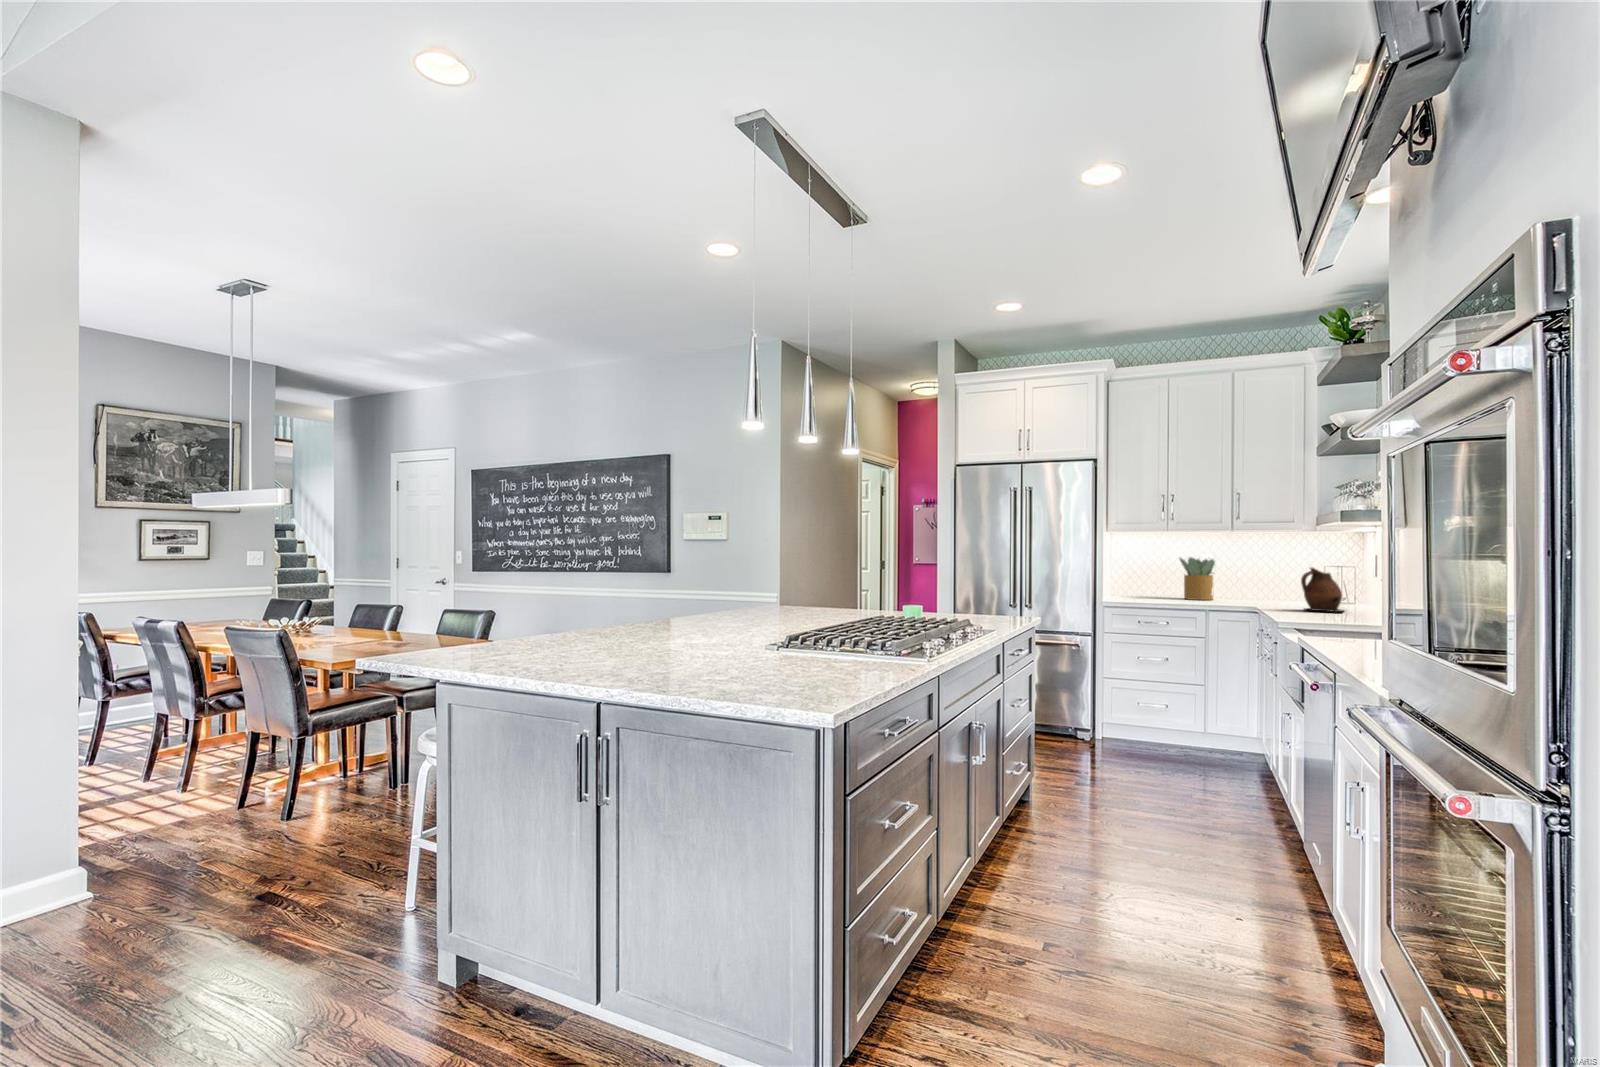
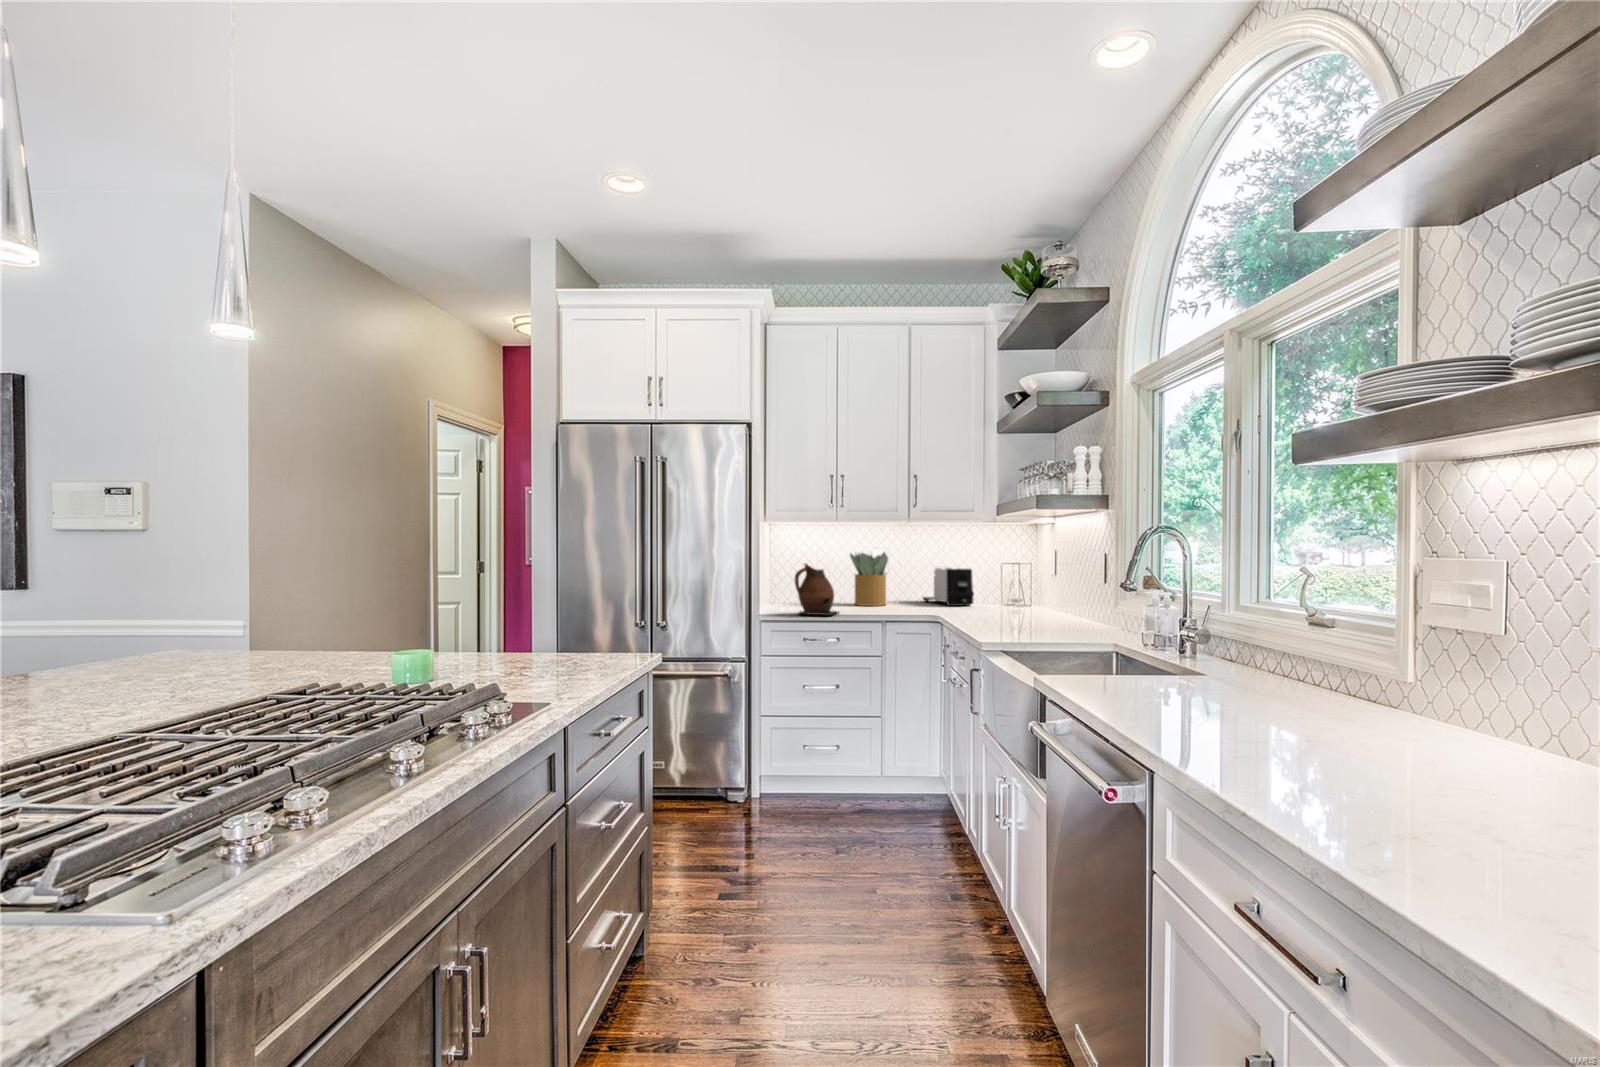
ceramic pitcher: present [1301,567,1344,612] -> present [795,564,837,615]
toaster: none [1250,570,1299,603] -> present [923,568,974,606]

